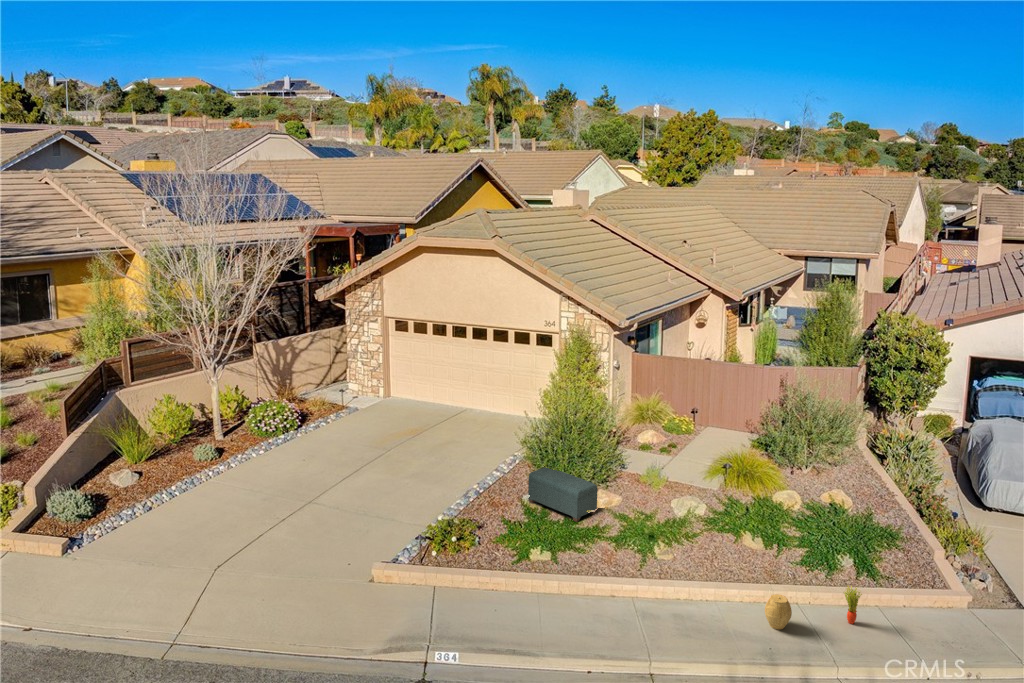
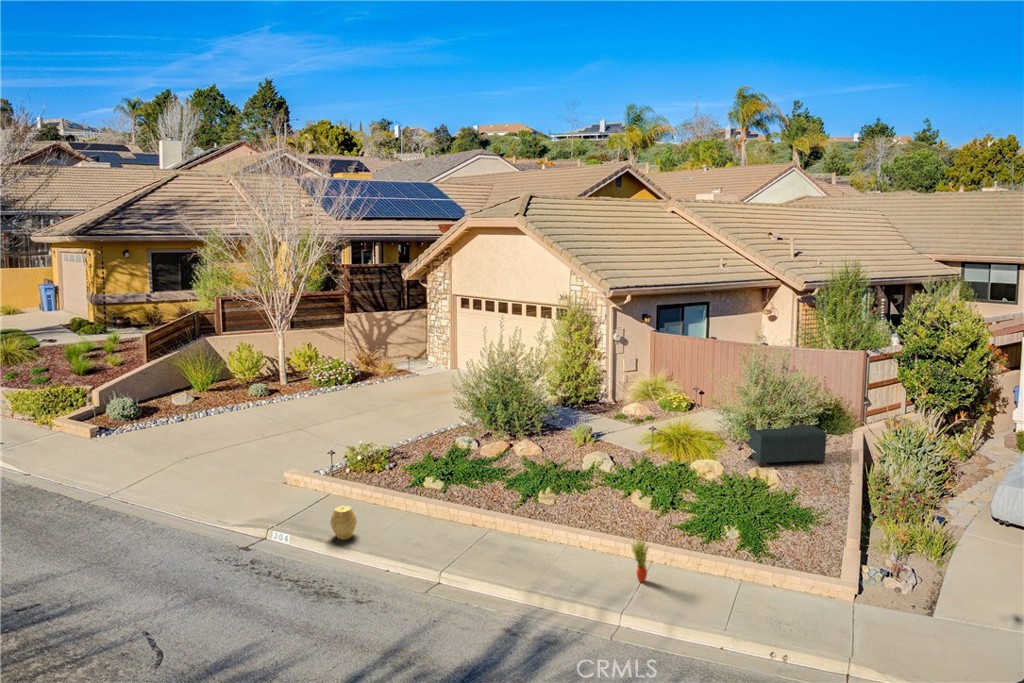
bench: present [528,467,598,522] -> present [748,425,826,467]
woven basket: present [765,594,792,630] -> present [331,506,357,540]

